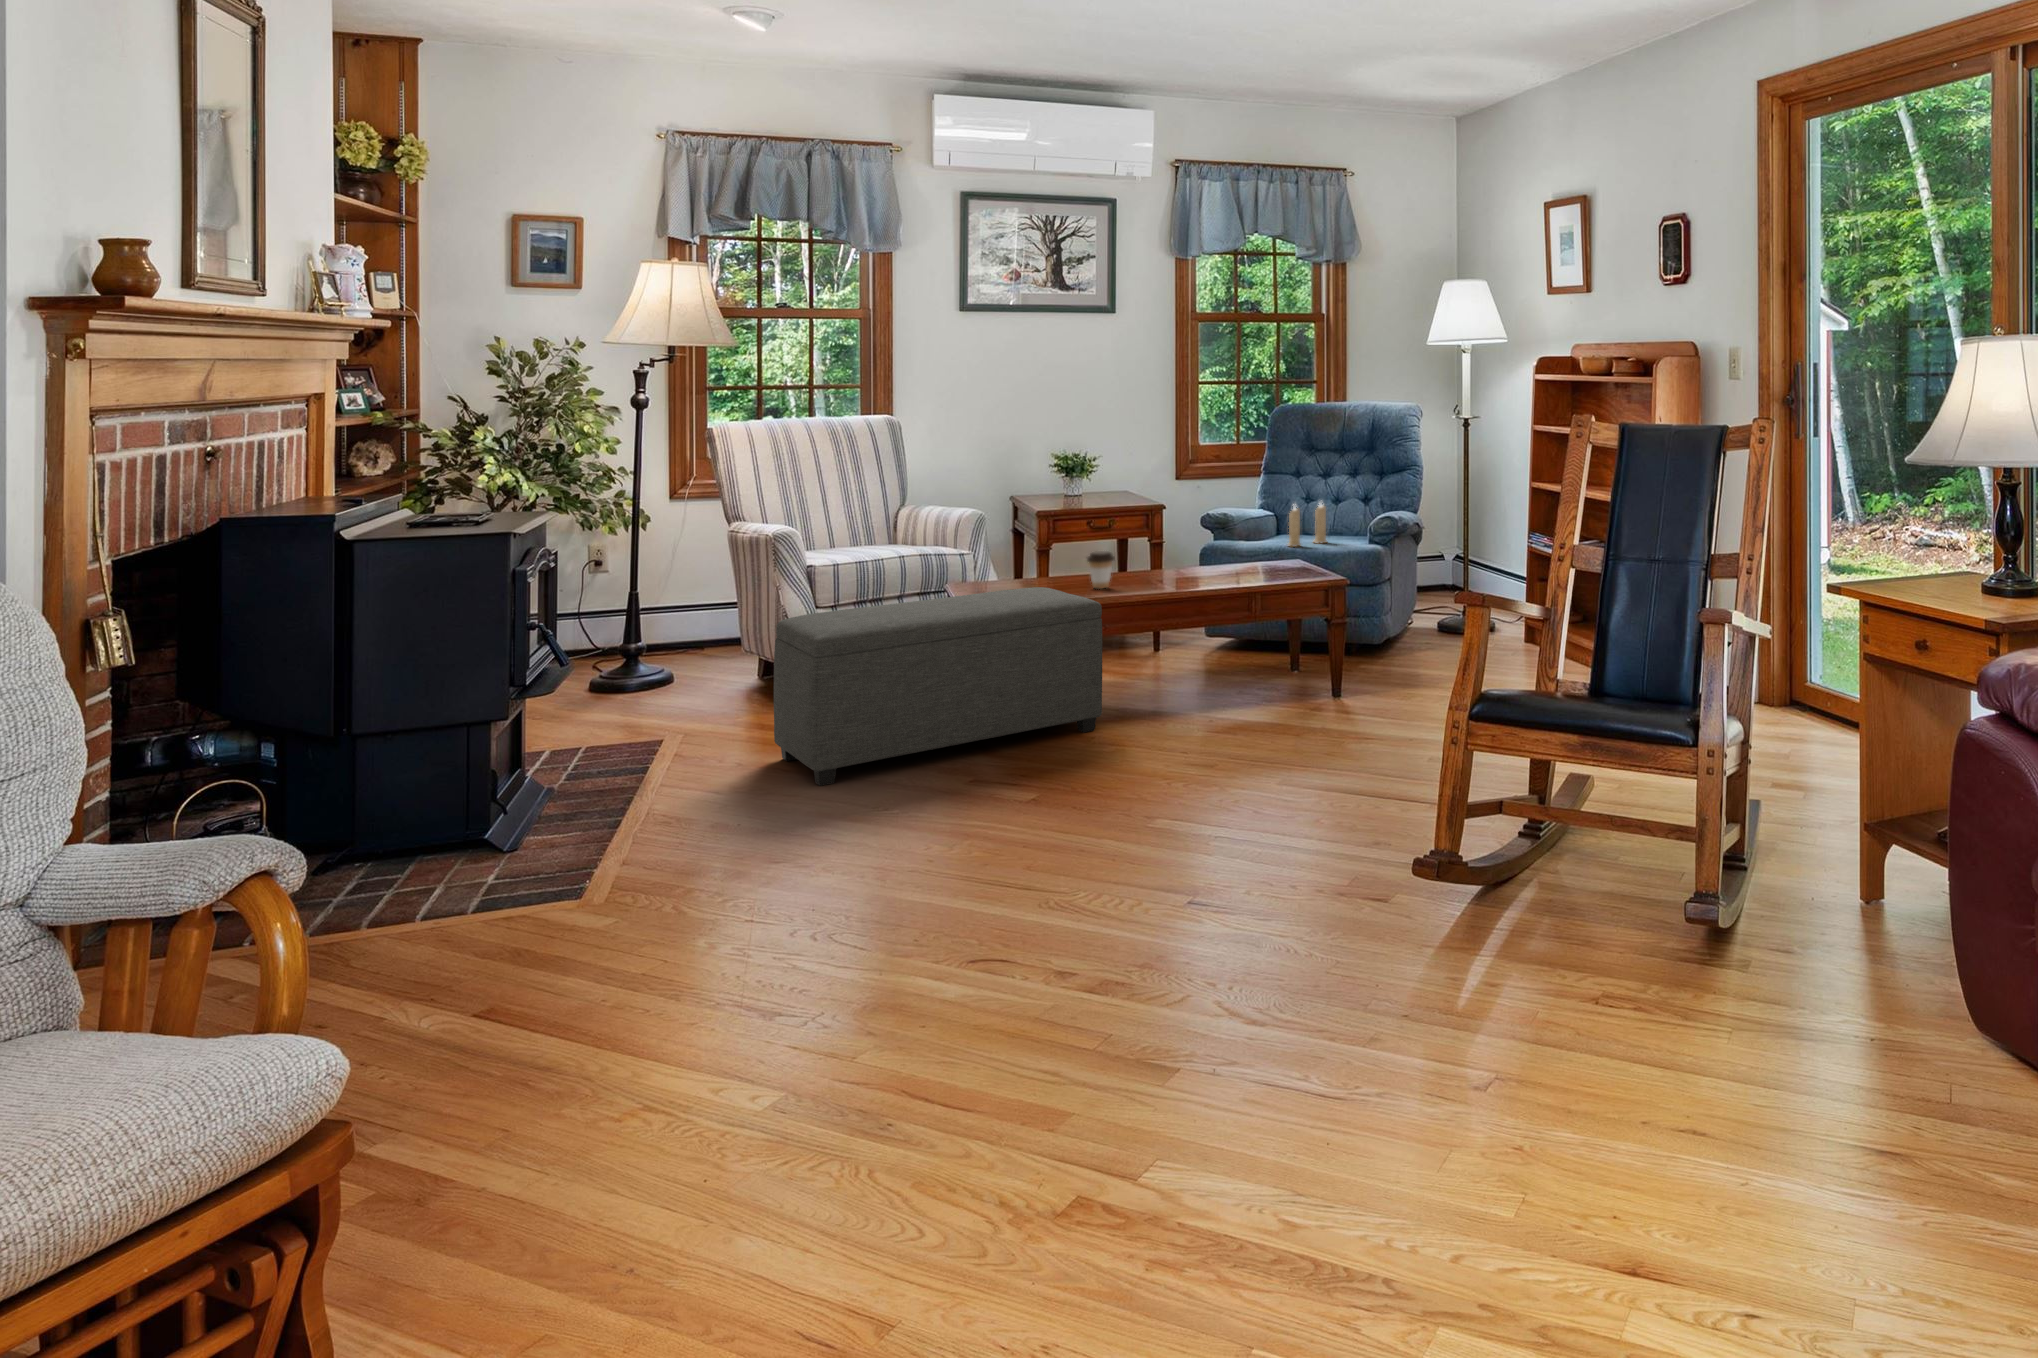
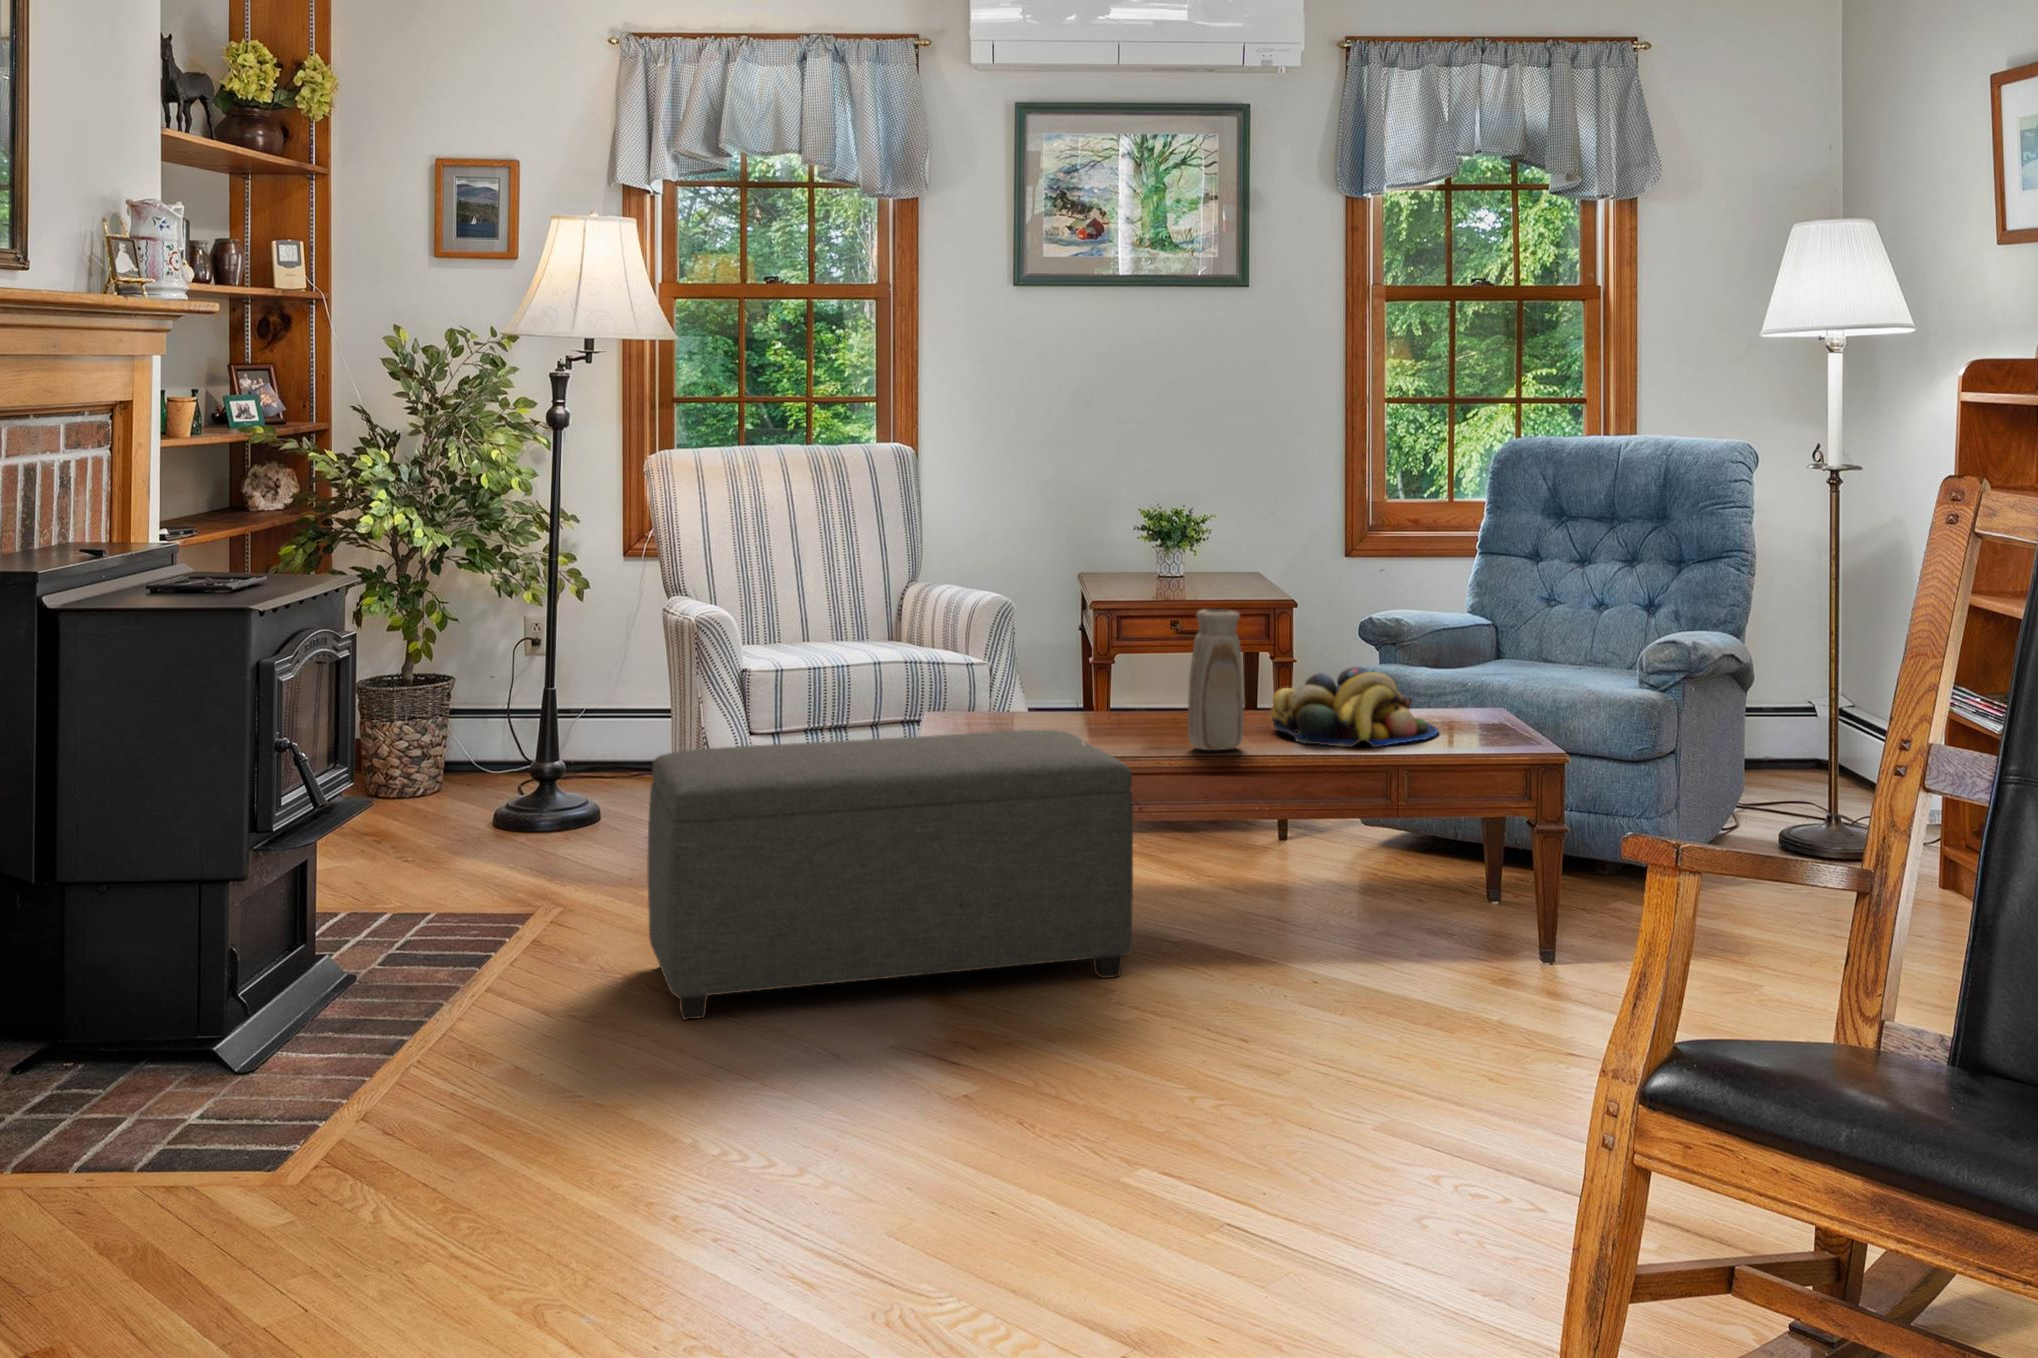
candle: present [1288,503,1327,547] -> none [1498,605,1574,686]
vase: none [1129,507,1163,591] -> present [1188,609,1244,750]
fruit bowl: none [1171,538,1270,583] -> present [1271,667,1438,747]
coffee cup: present [1087,551,1115,588] -> none [1127,678,1172,740]

